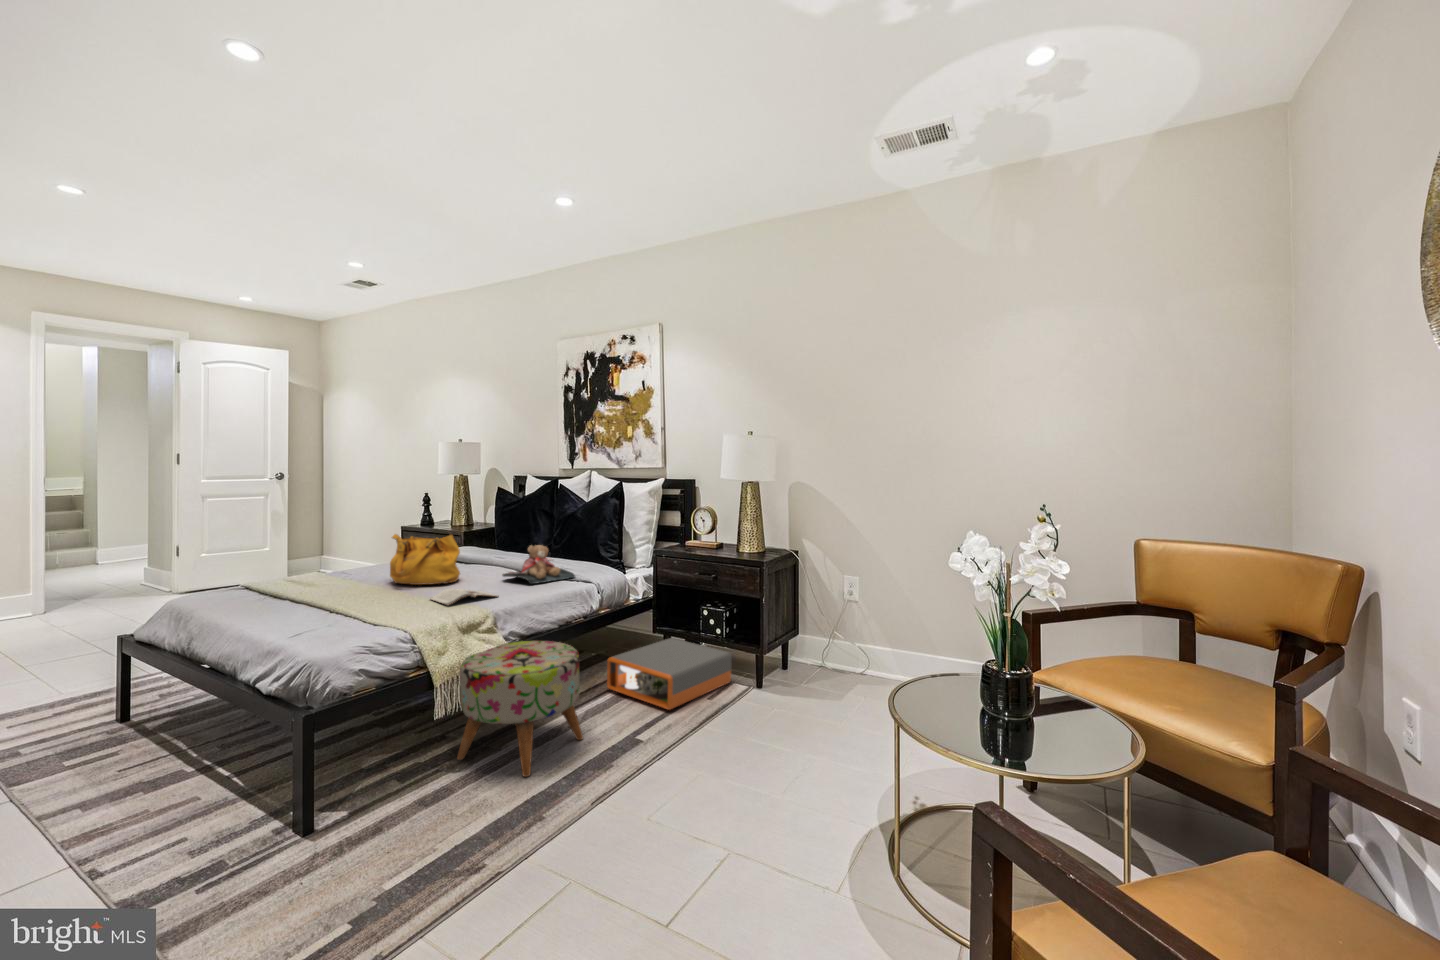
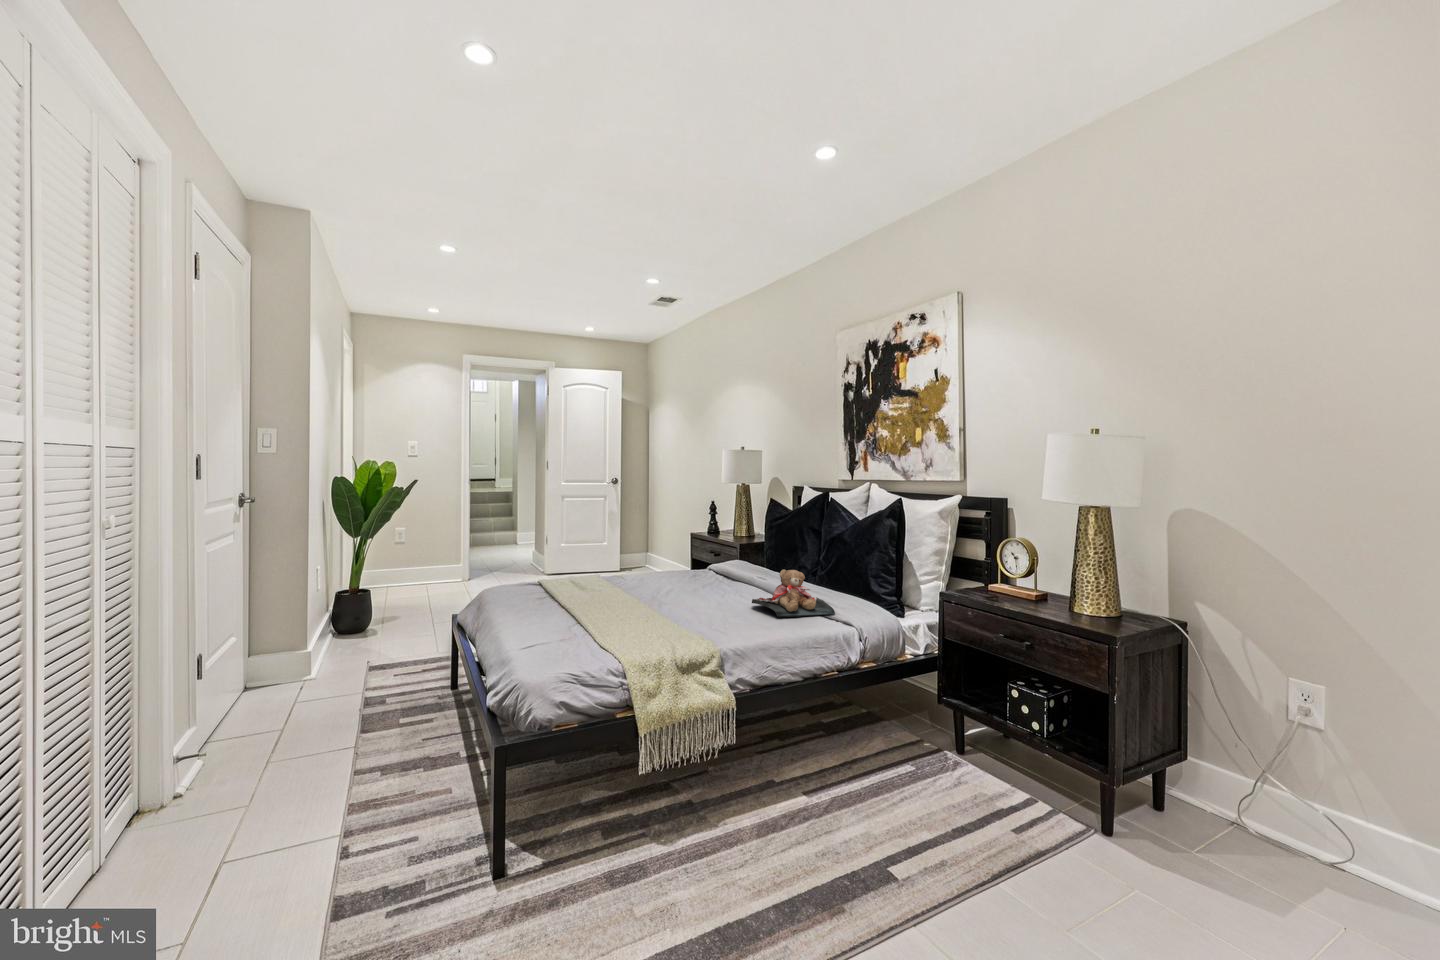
handbag: present [390,531,460,585] -> none [644,544,710,603]
magazine: present [430,589,499,605] -> none [666,612,737,634]
storage box: present [607,638,732,710] -> none [865,713,1055,833]
ottoman: present [457,641,583,777] -> none [662,693,817,893]

